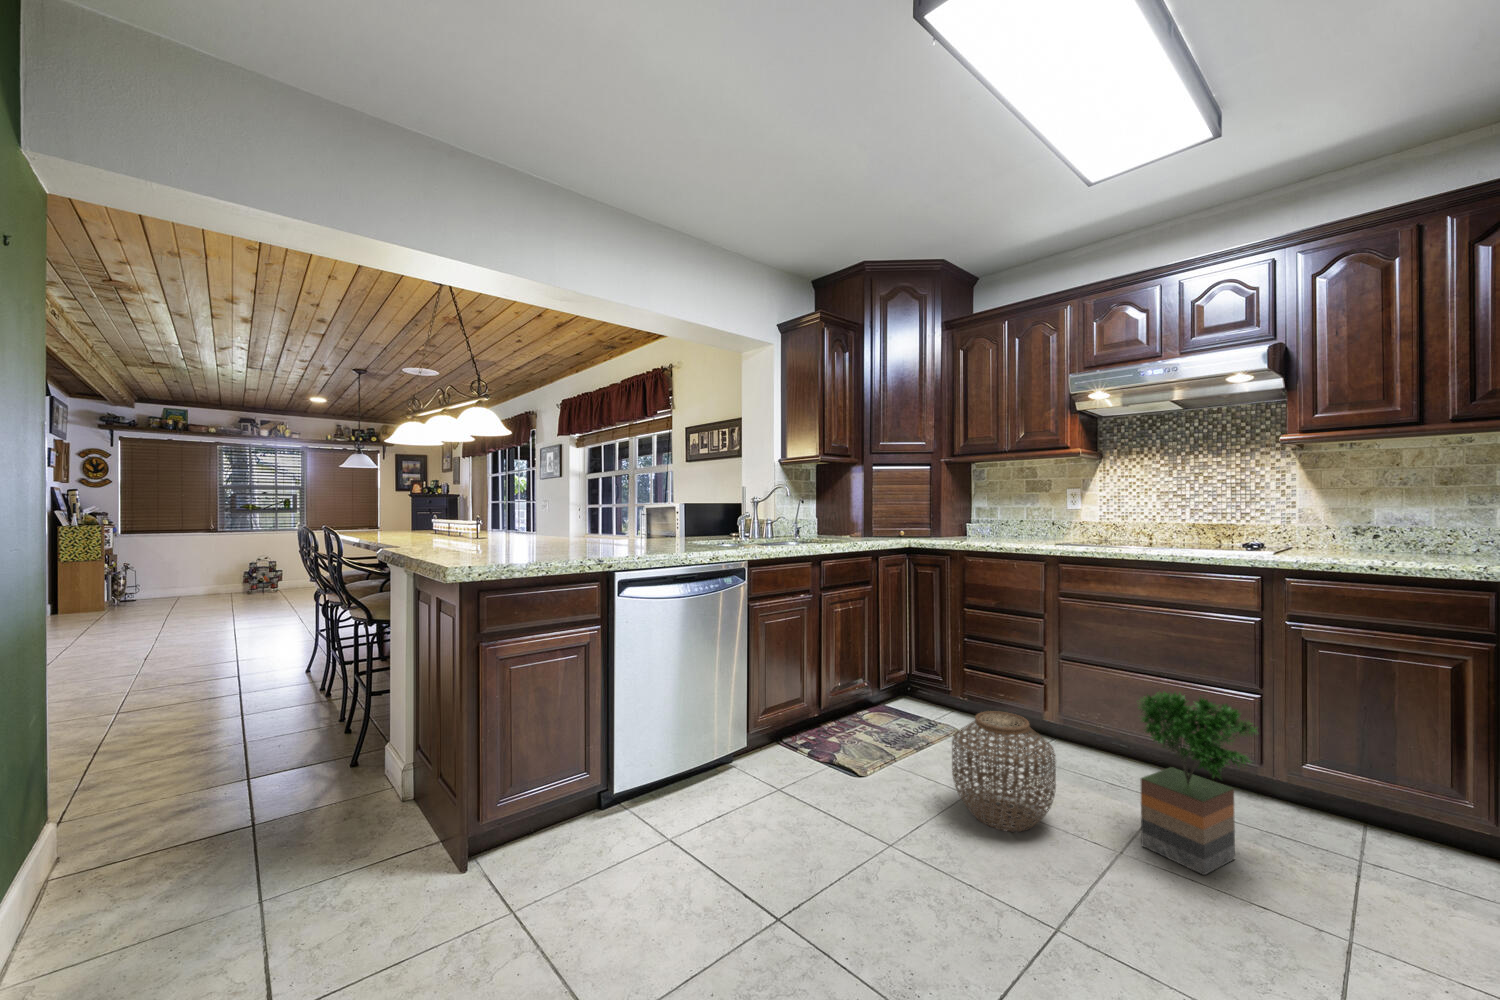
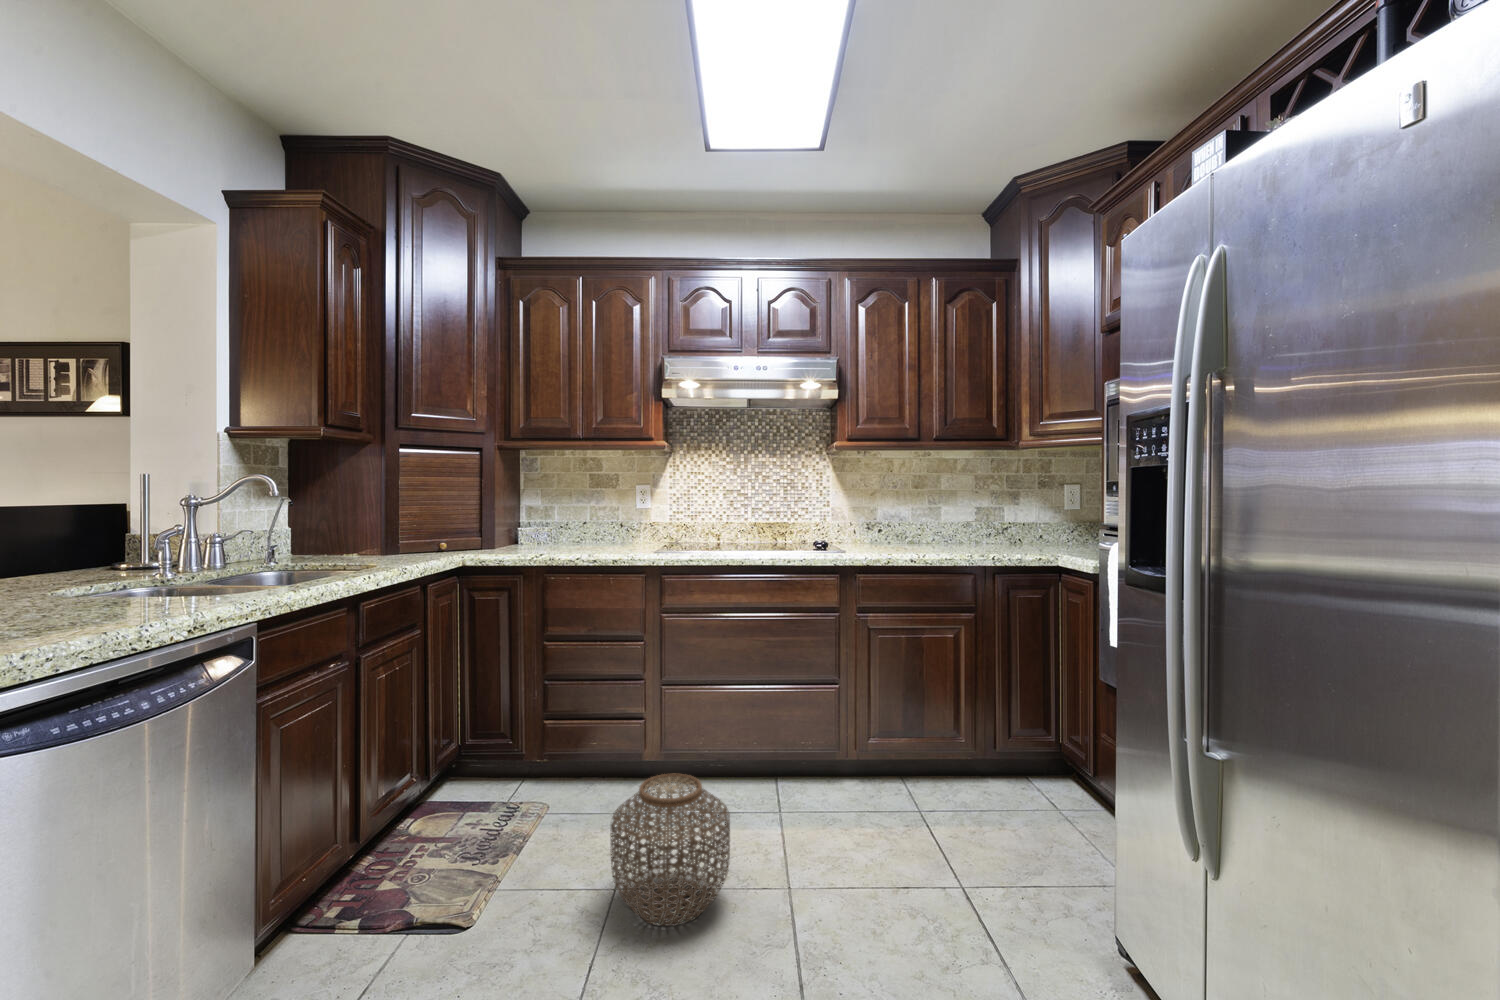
potted tree: present [1139,691,1256,875] -> none [785,704,893,883]

